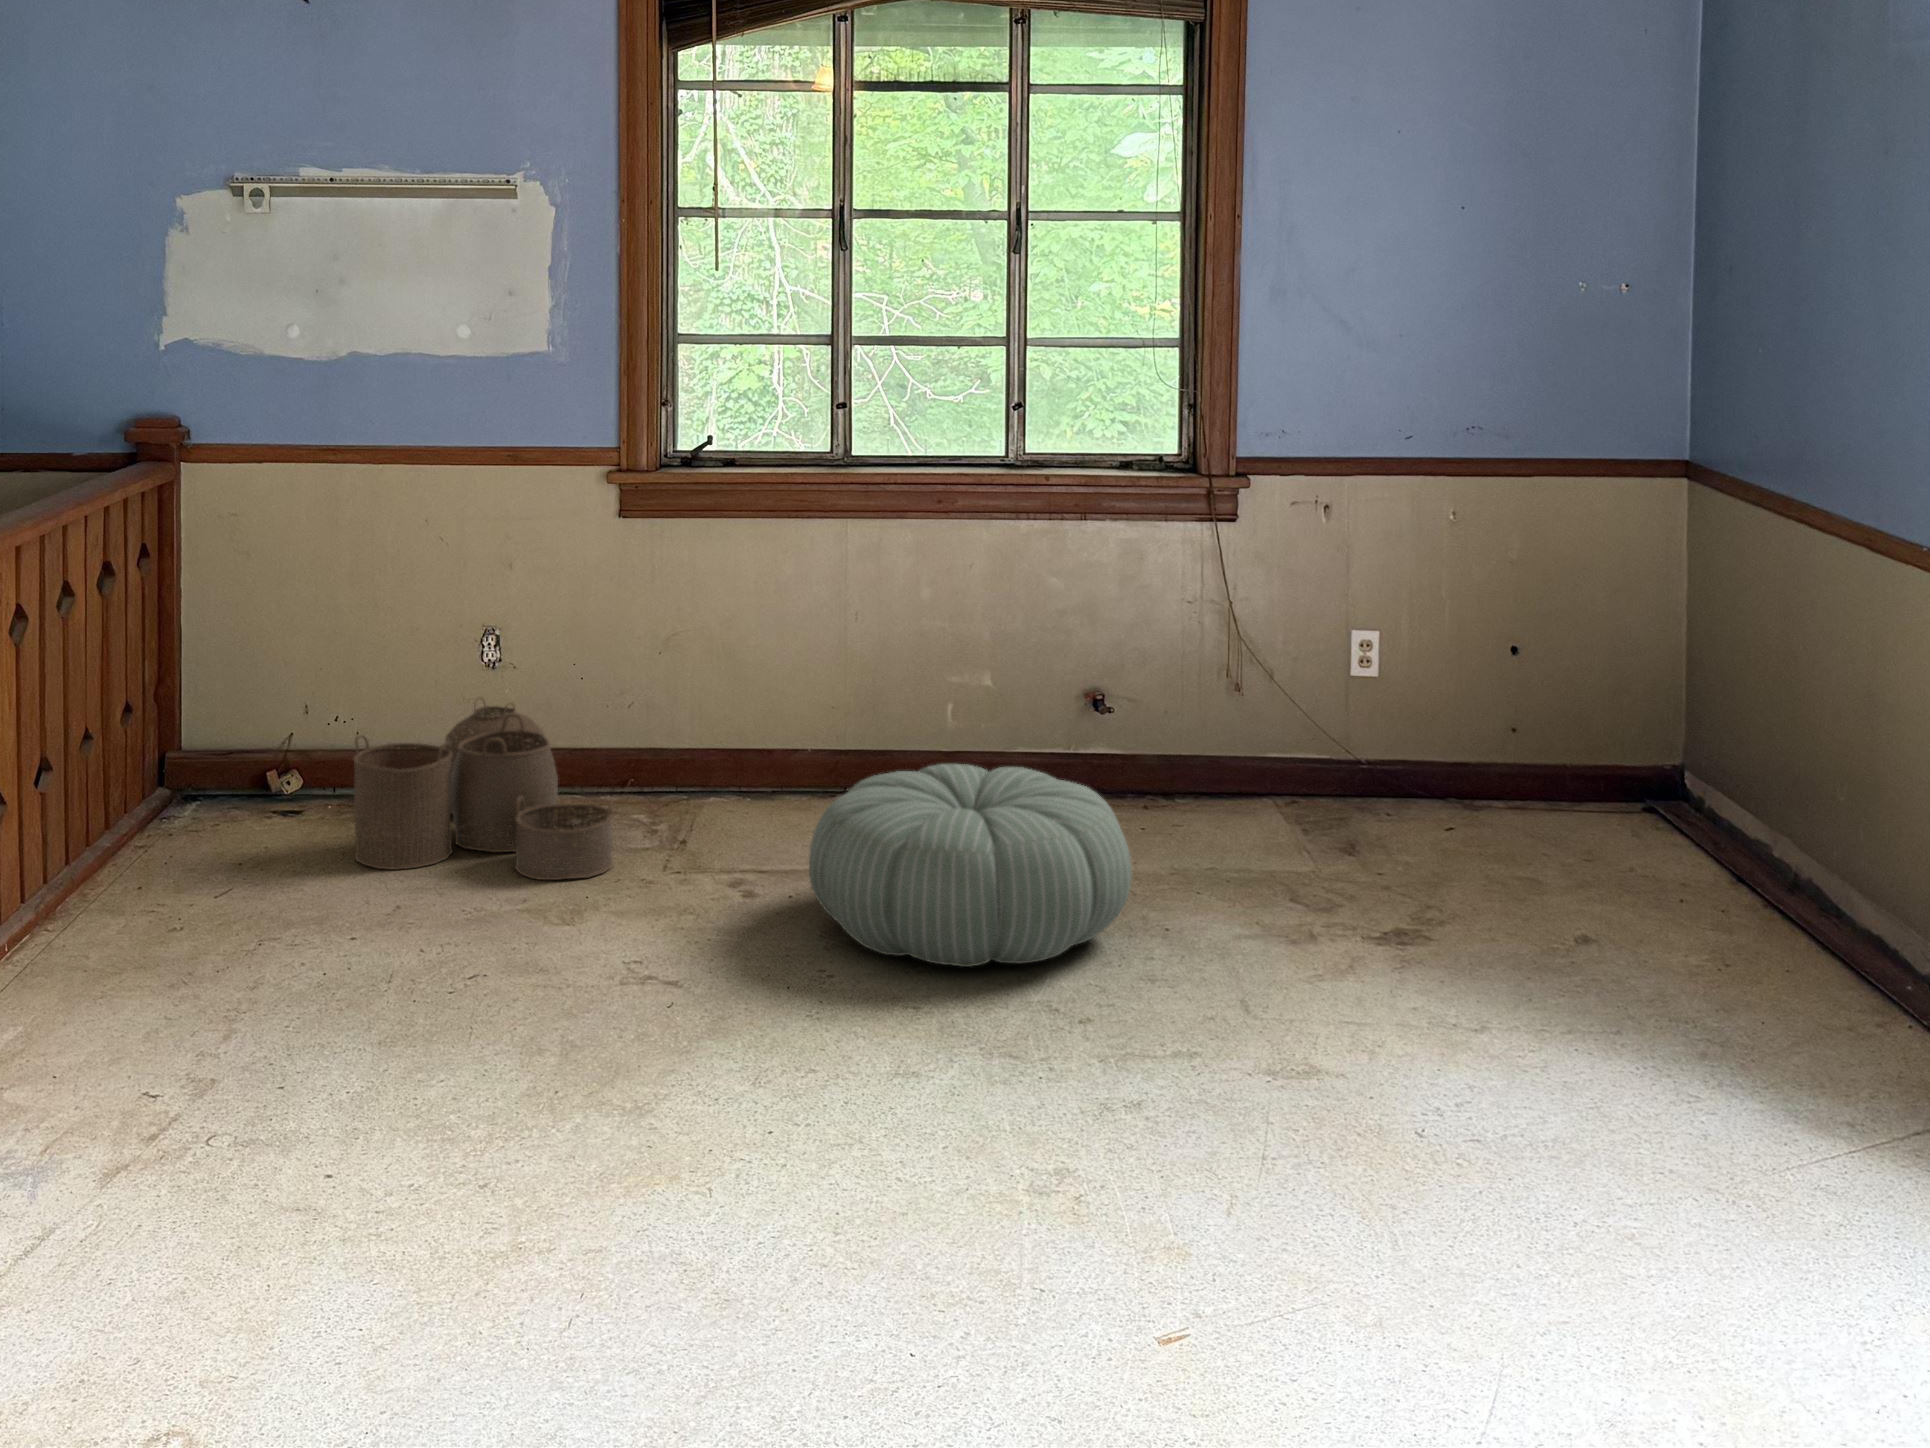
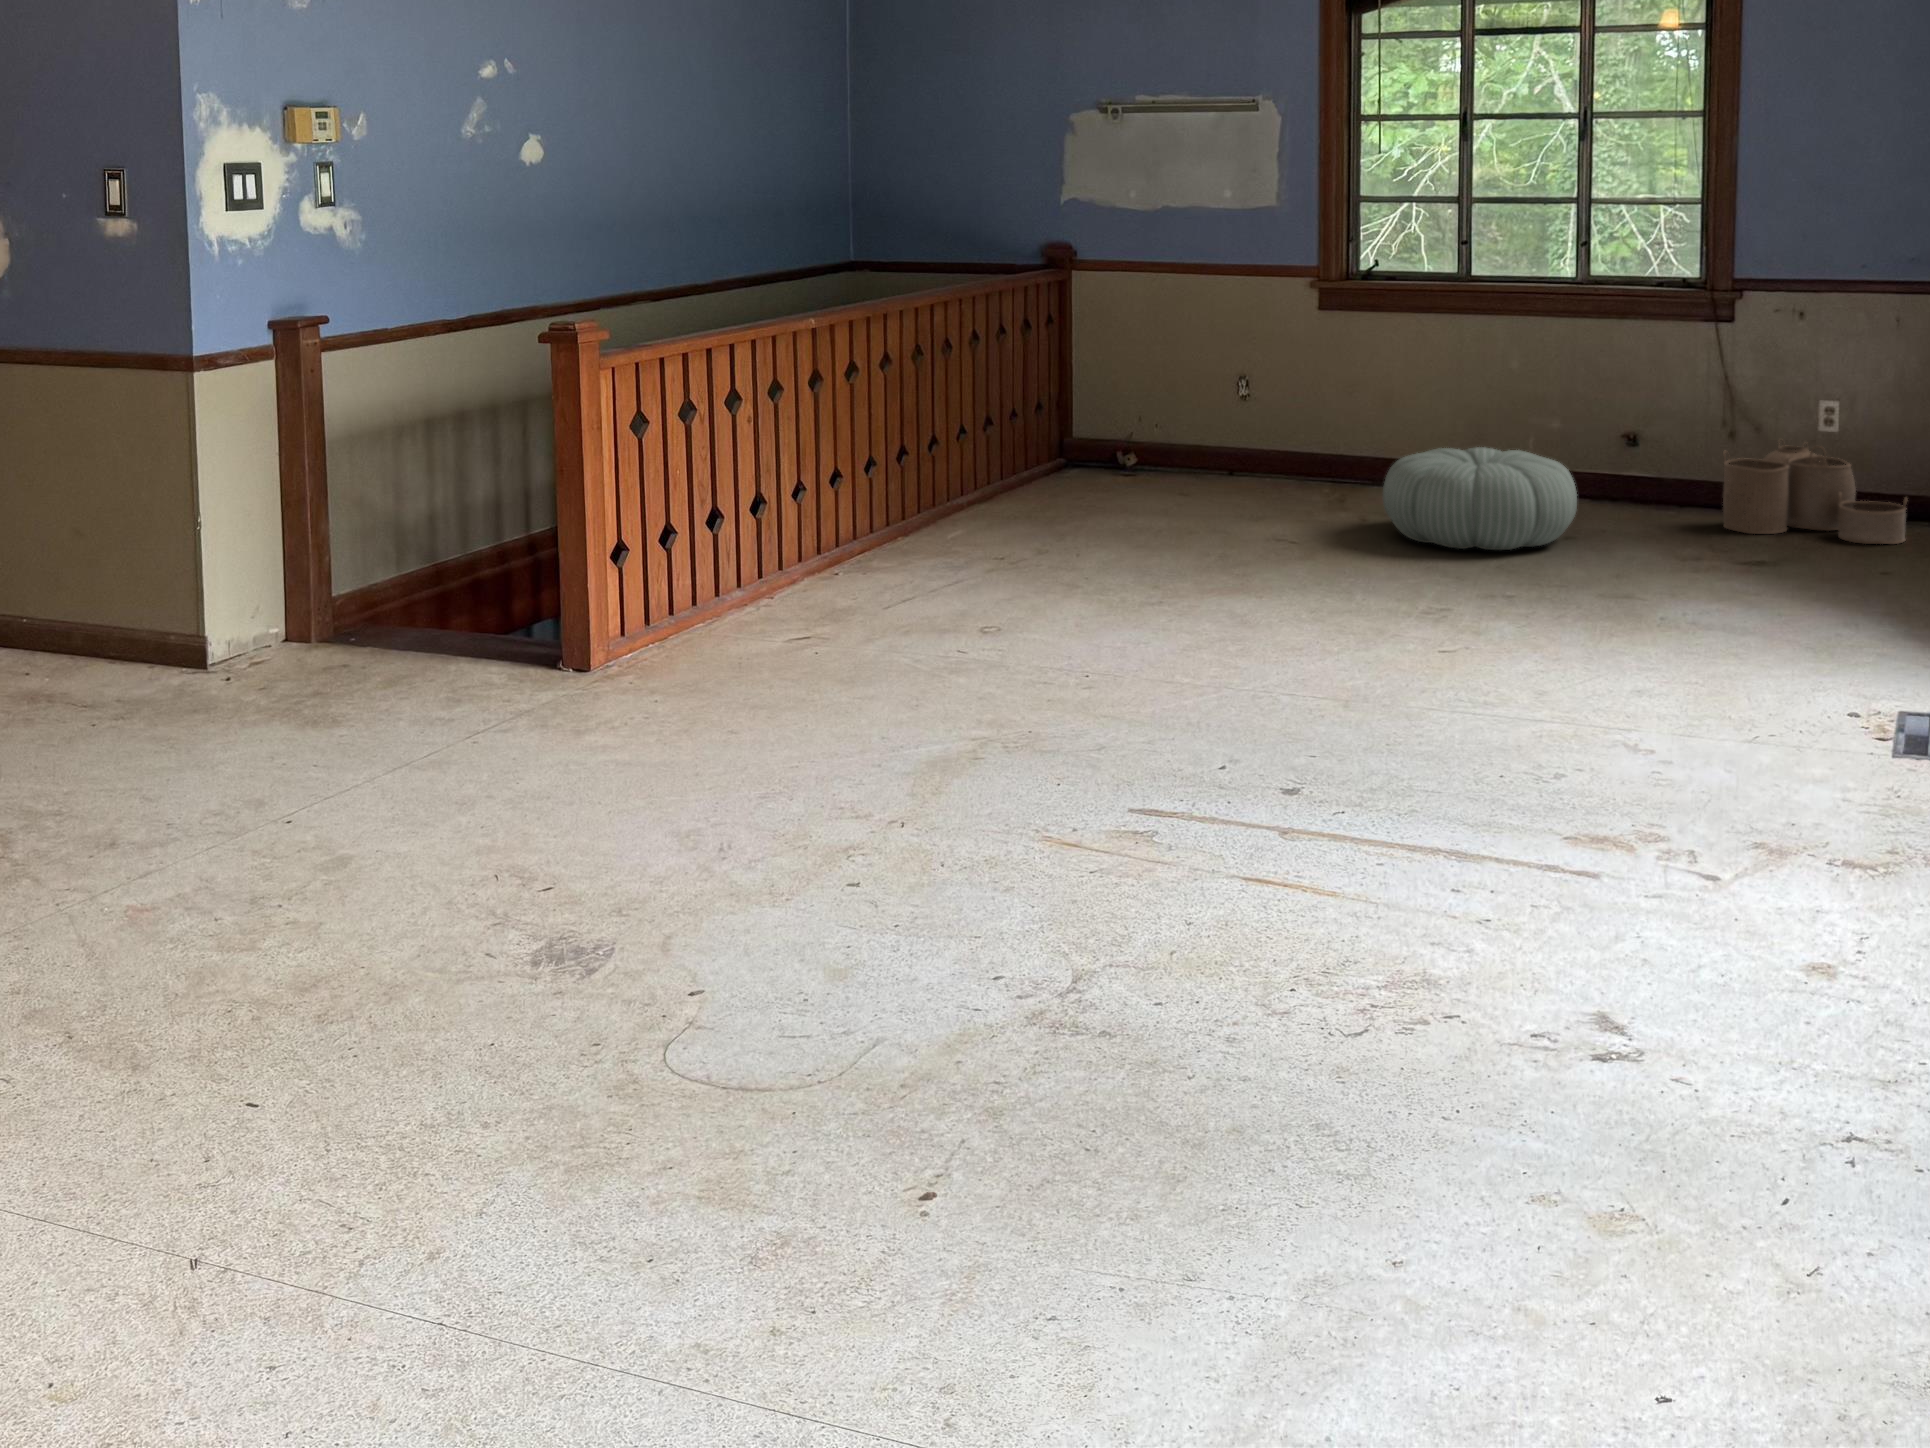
woven basket: present [354,698,613,880] -> present [1723,443,1907,544]

